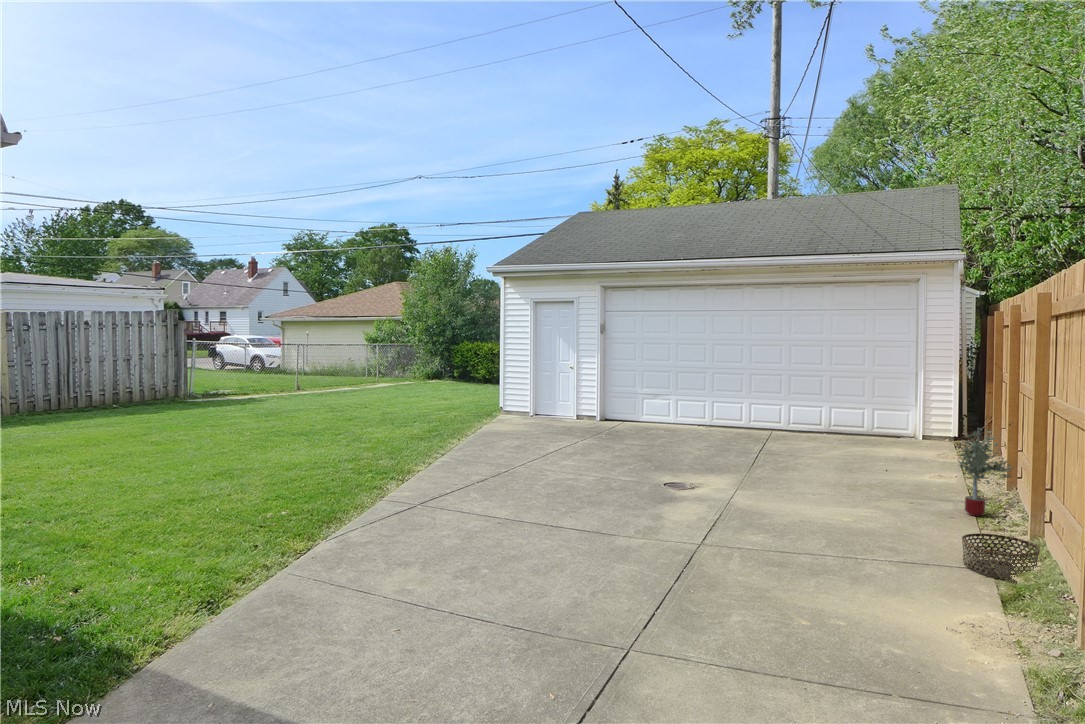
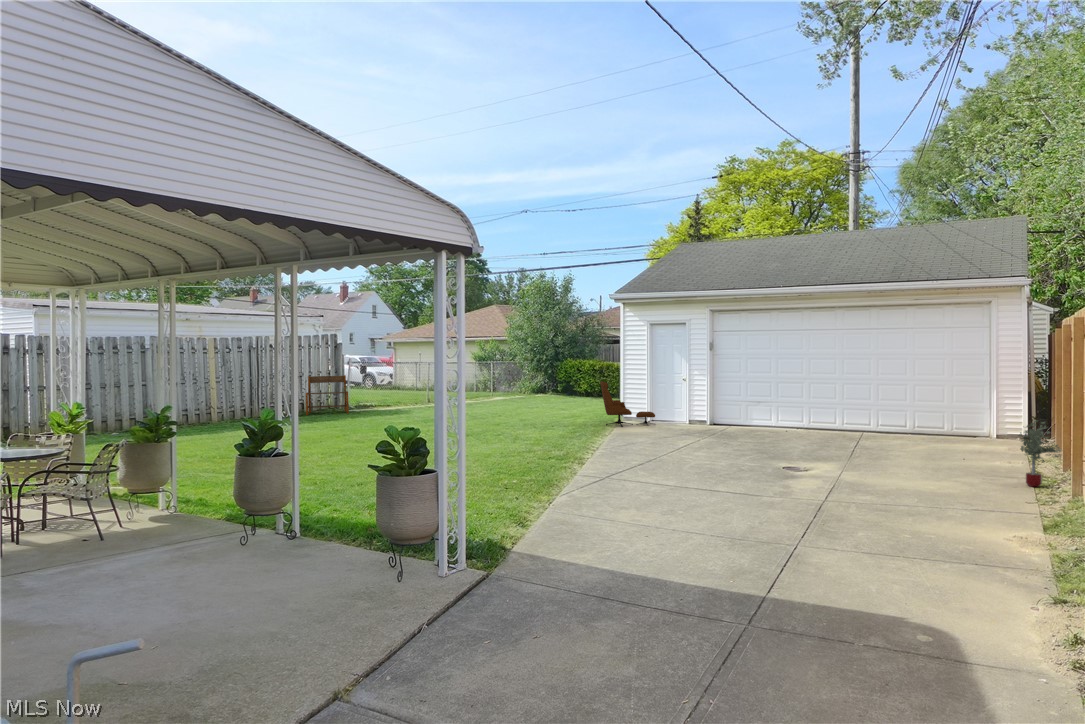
bench: none [135,358,193,405] -> present [306,375,349,415]
lounge chair: none [474,368,539,423] -> present [600,381,655,427]
basket: present [962,533,1040,579] -> none [1018,492,1073,520]

